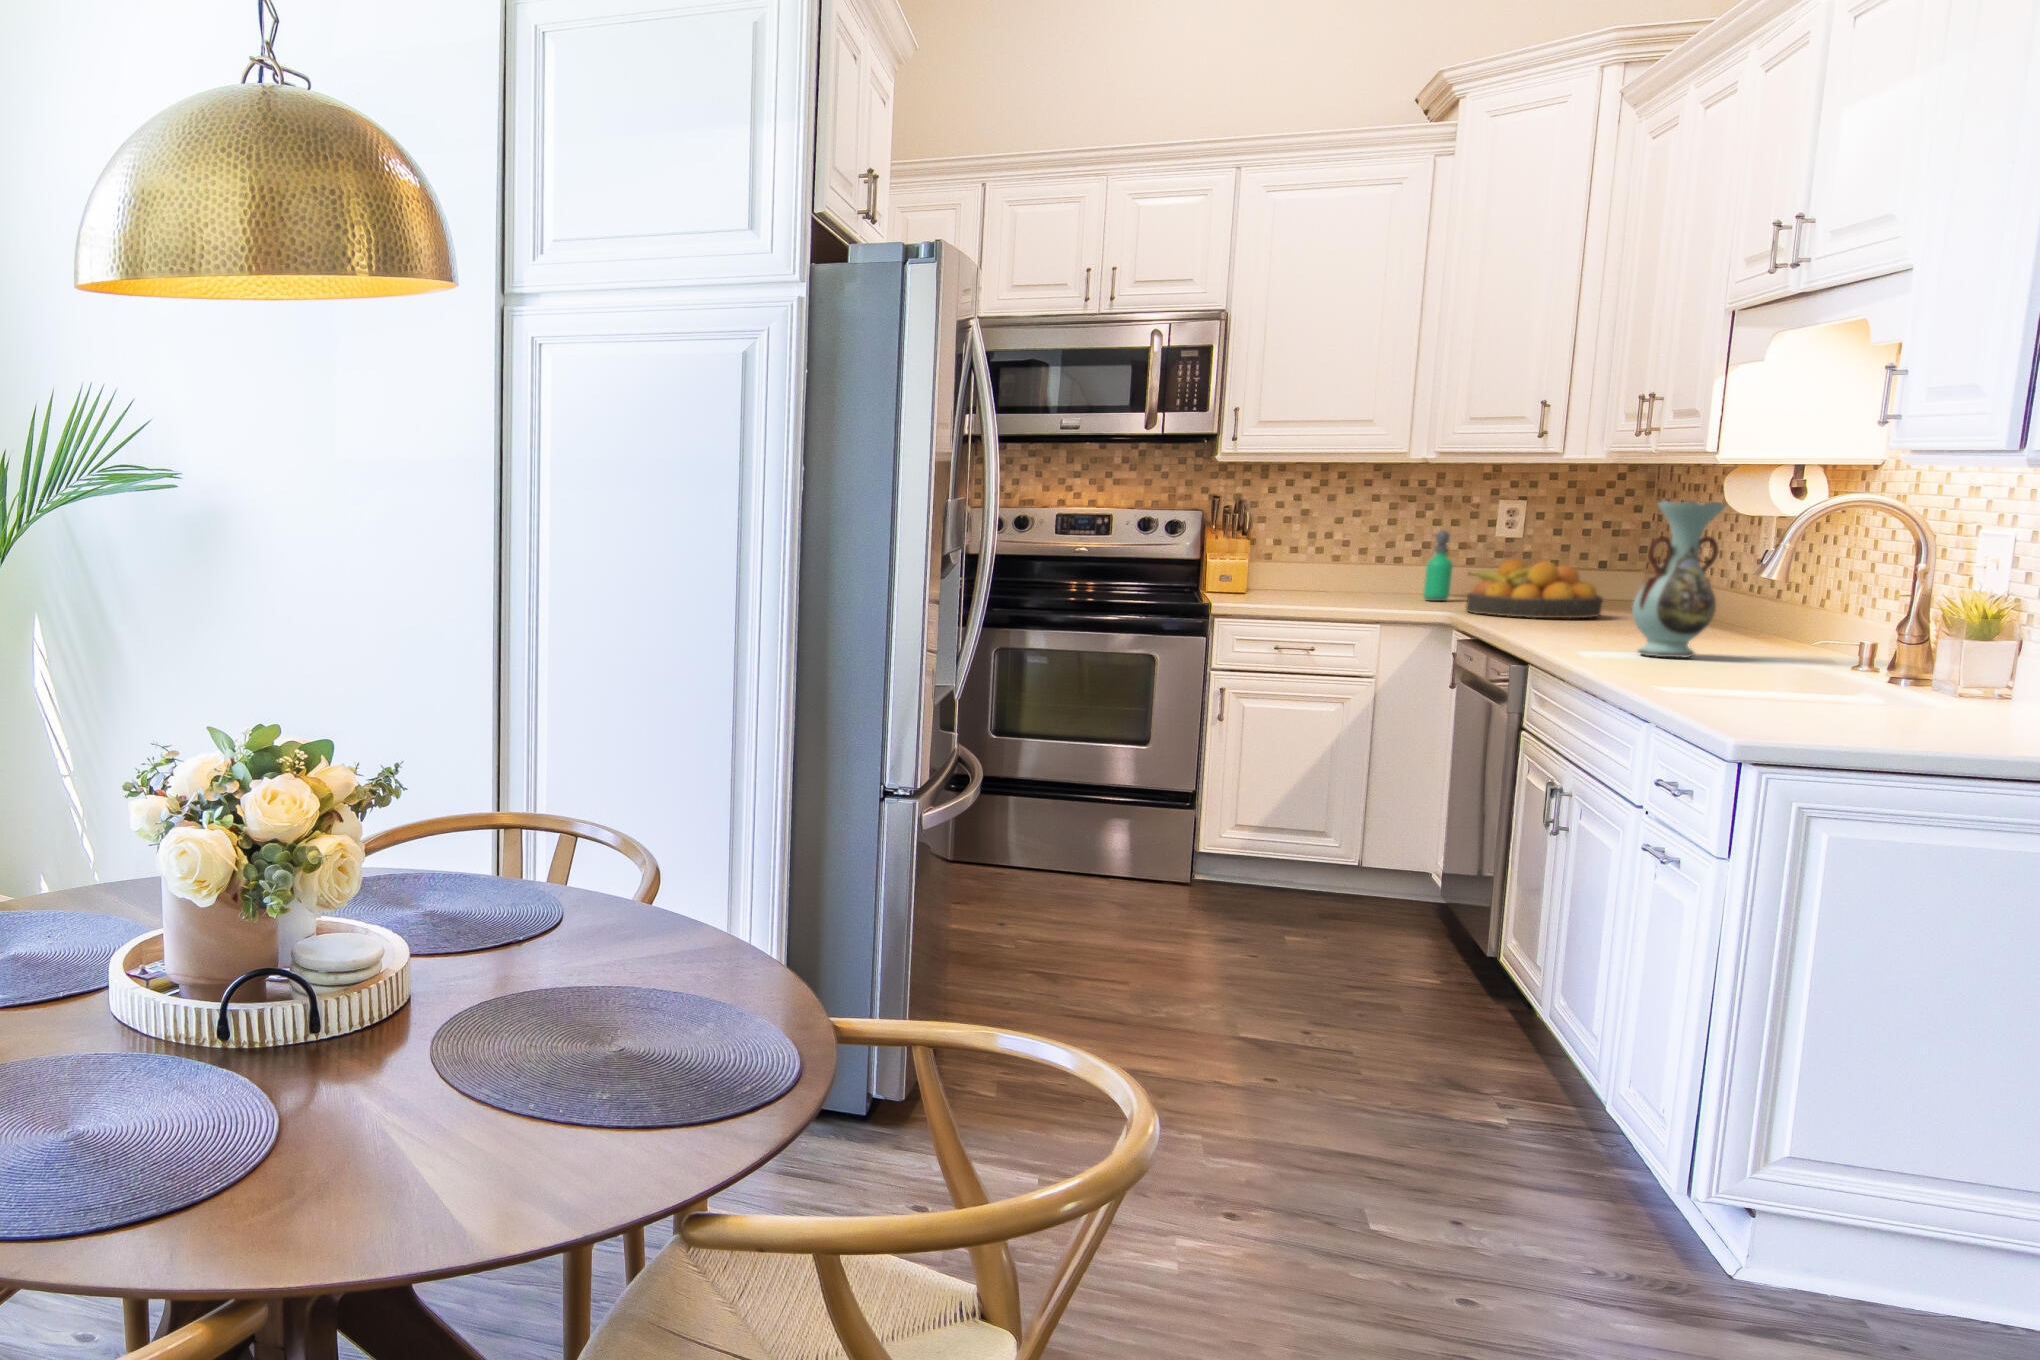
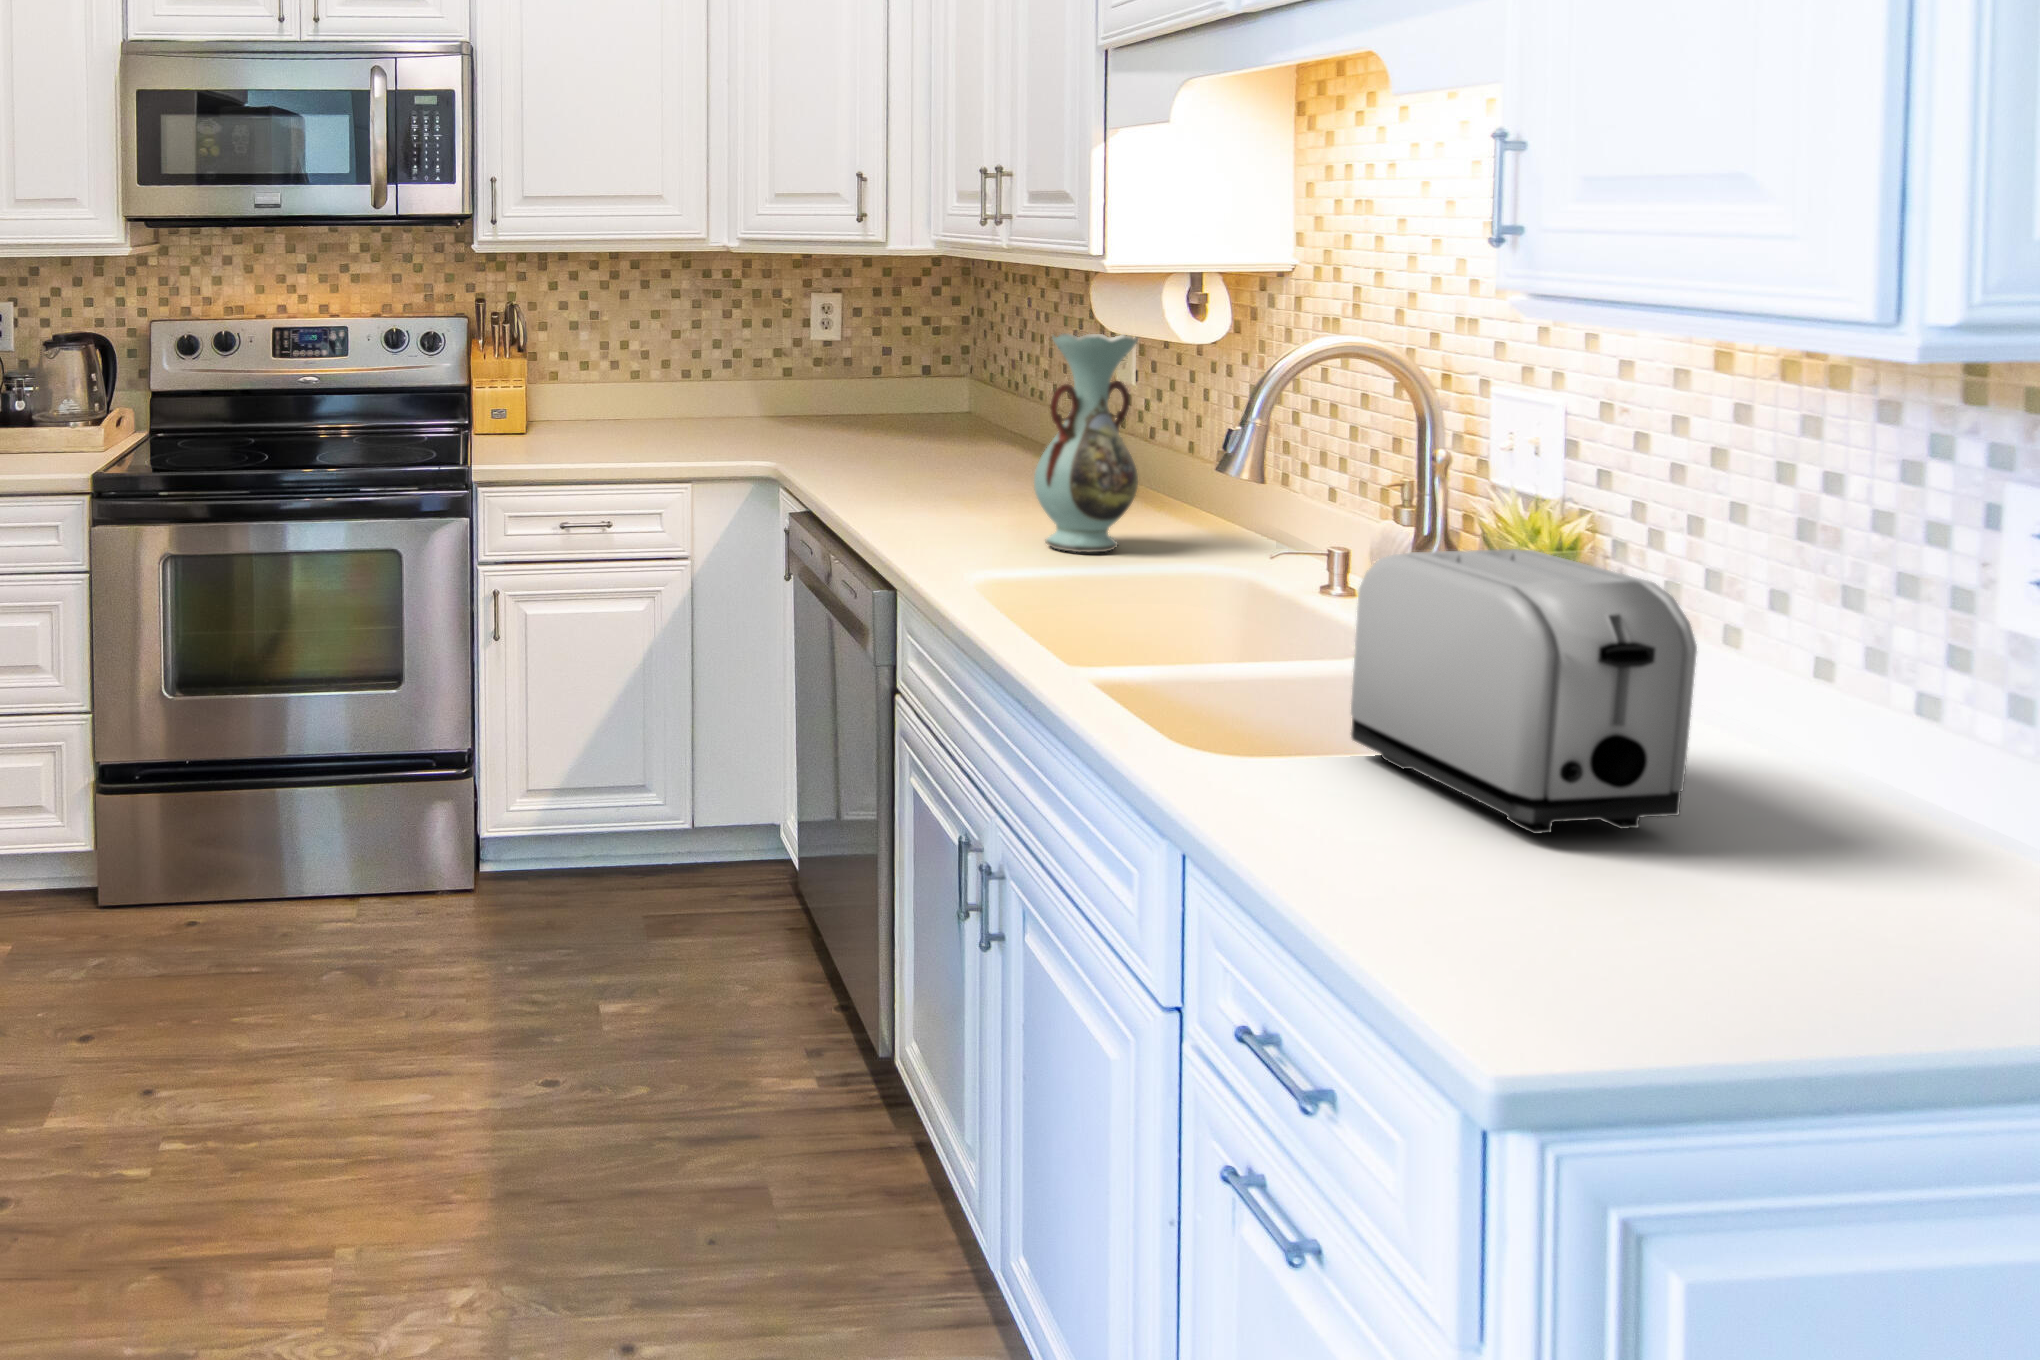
soap dispenser: present [1423,531,1453,601] -> none [739,336,770,425]
fruit bowl: present [1466,559,1603,618] -> none [793,378,952,458]
toaster: none [1765,591,1963,741] -> present [1351,549,1697,834]

